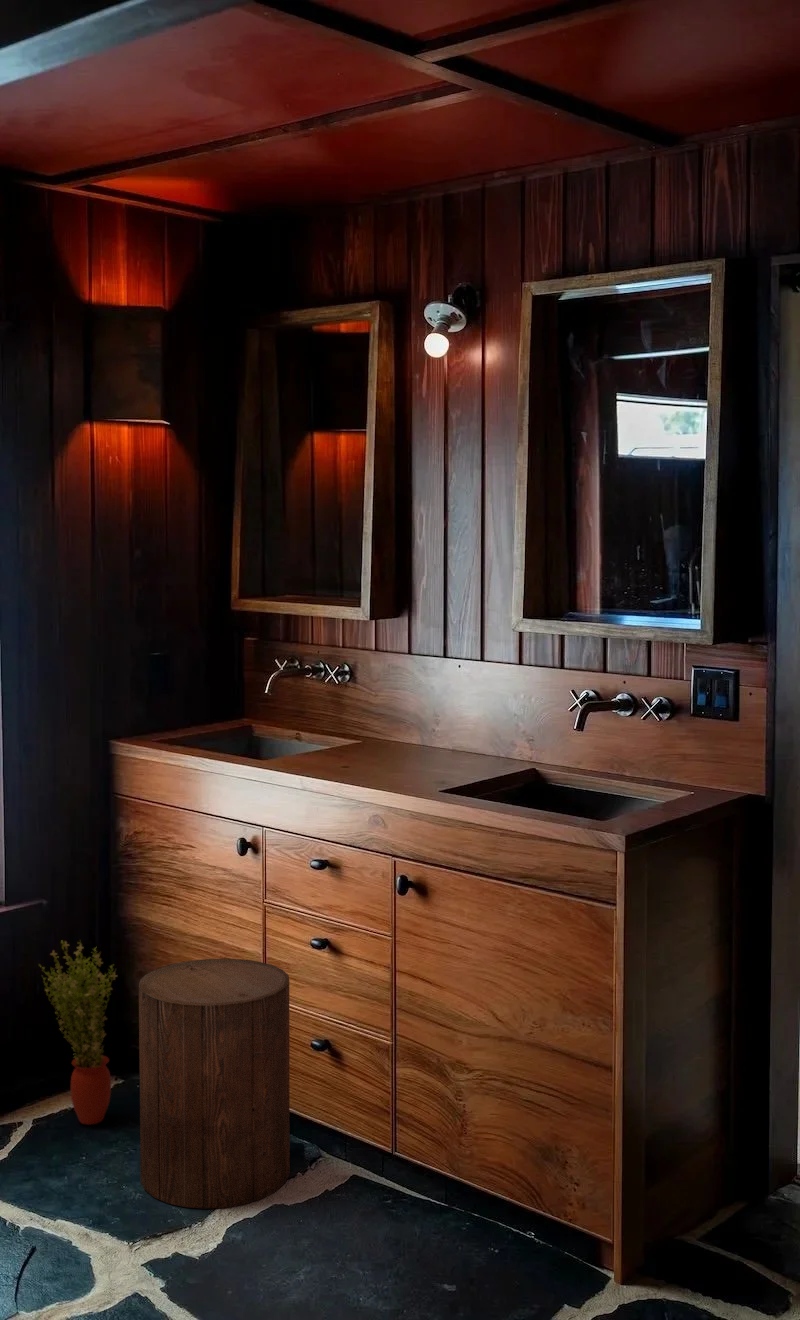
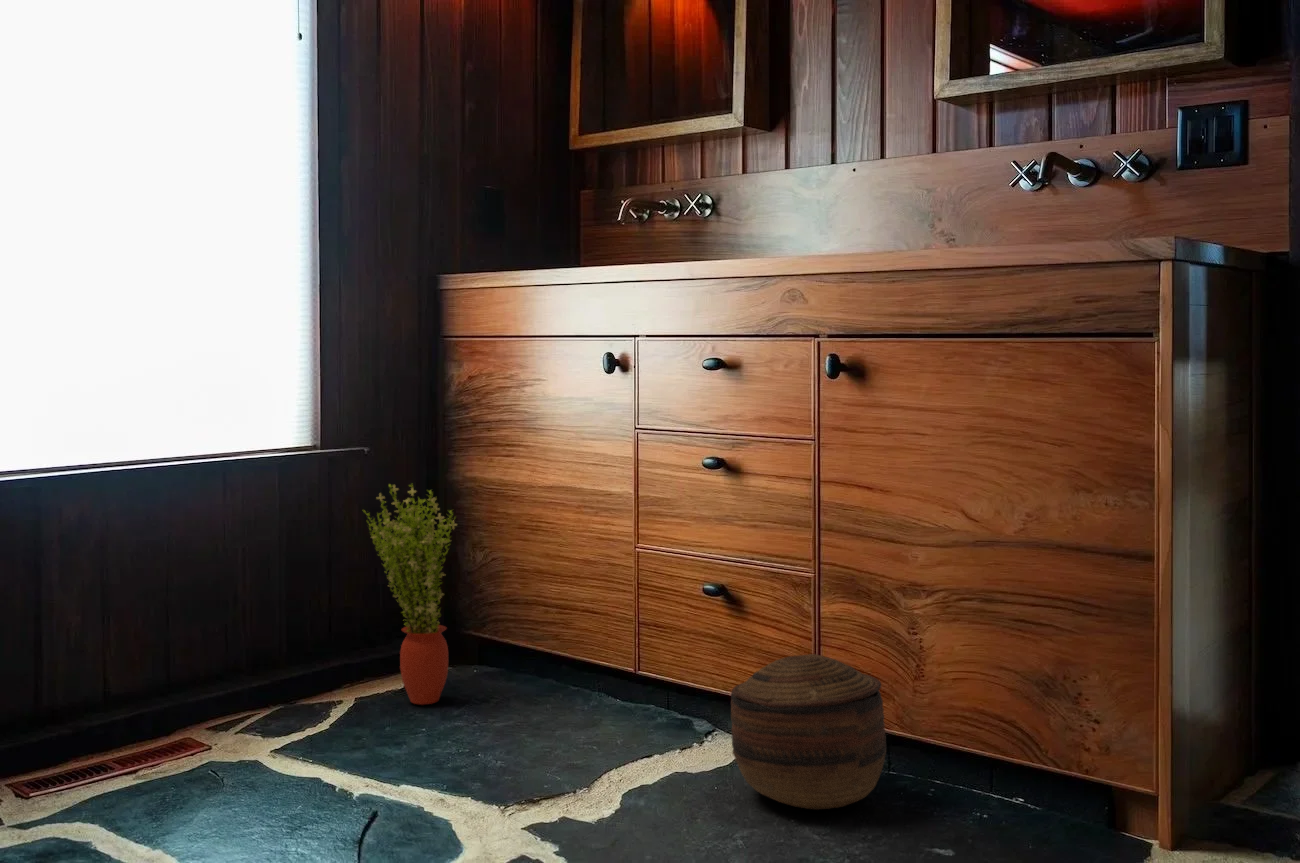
stool: present [139,959,290,1209] -> none [498,491,683,775]
basket: none [310,1122,431,1250] -> present [731,654,886,810]

